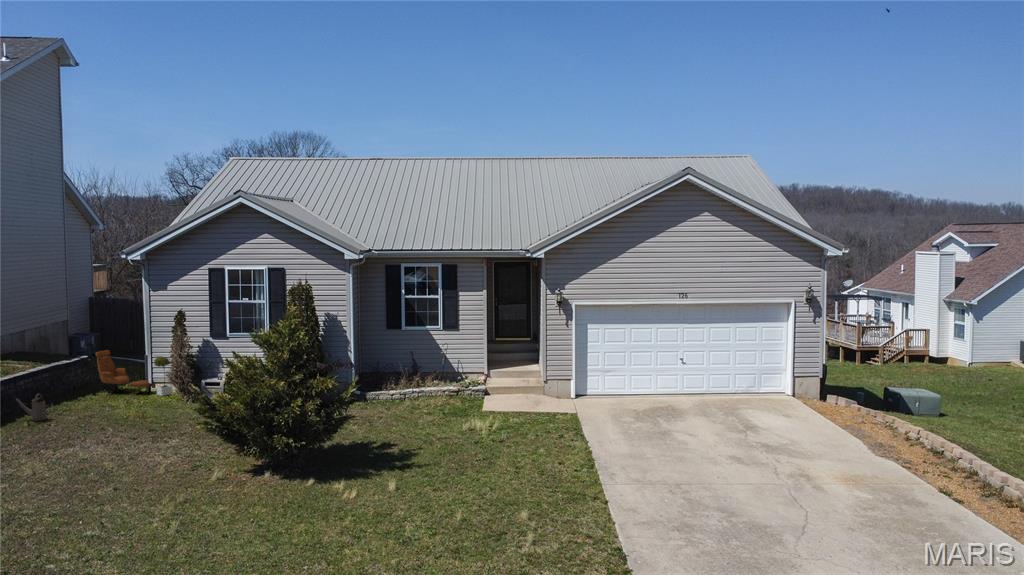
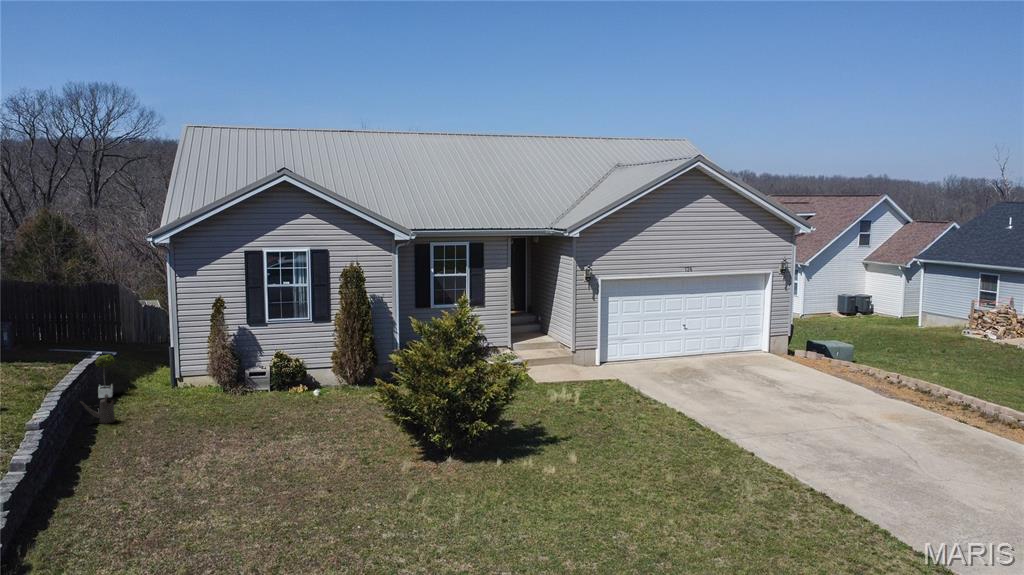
lounge chair: present [96,350,150,395] -> none [119,343,182,392]
potted tree: present [154,356,173,396] -> present [95,355,115,398]

